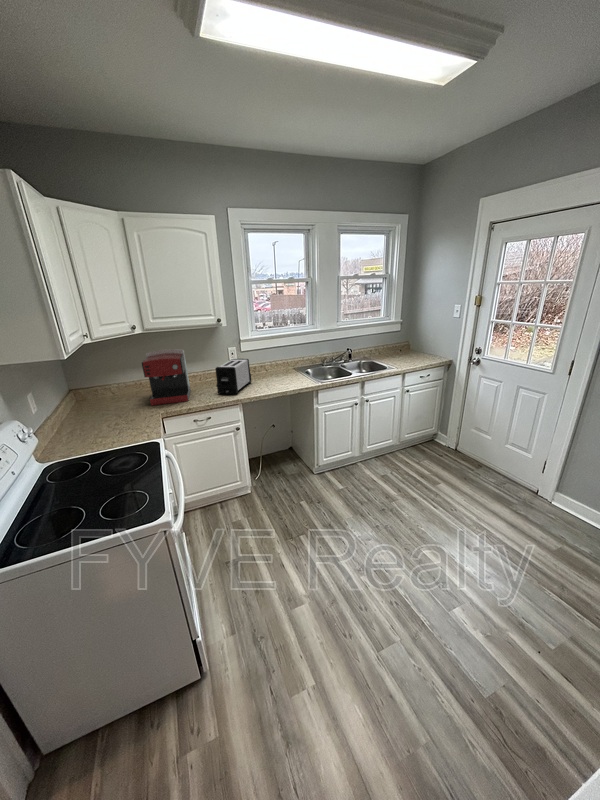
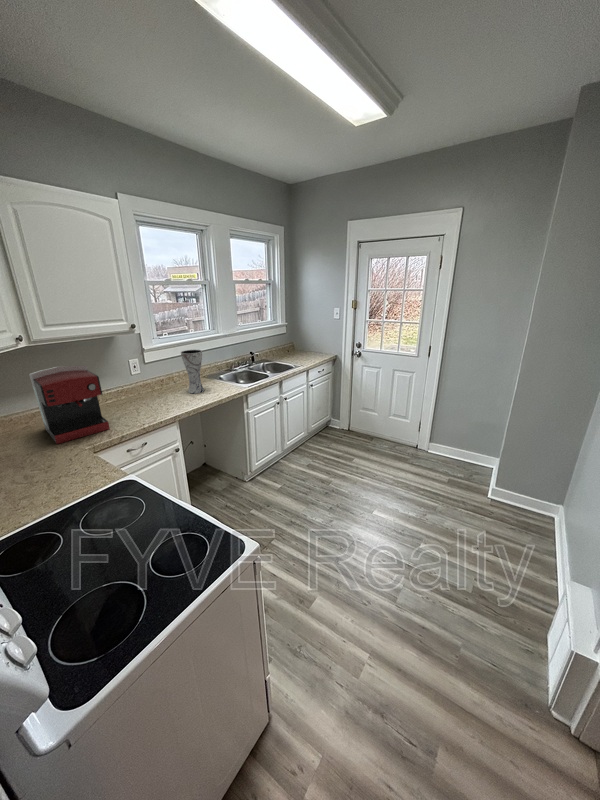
vase: none [264,343,282,383] -> present [181,350,204,394]
toaster: present [216,359,251,394] -> none [137,370,170,414]

